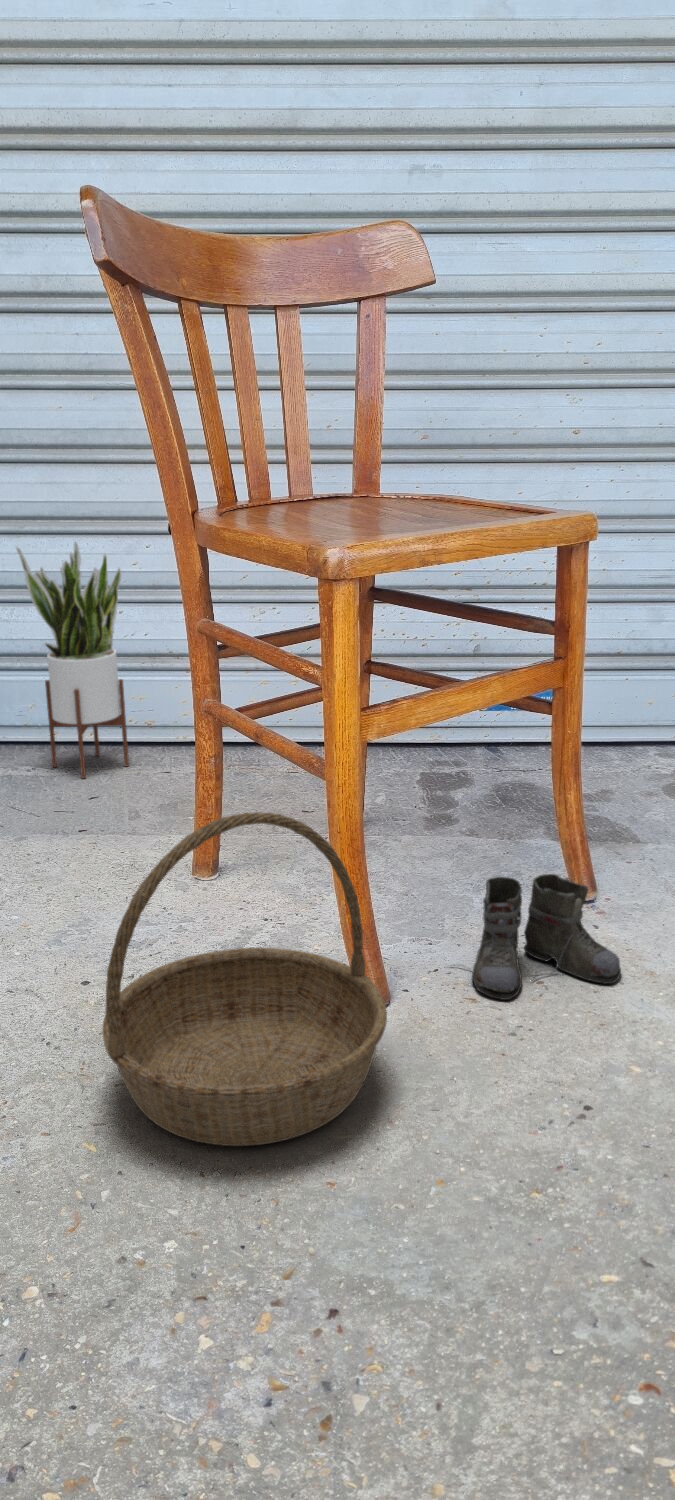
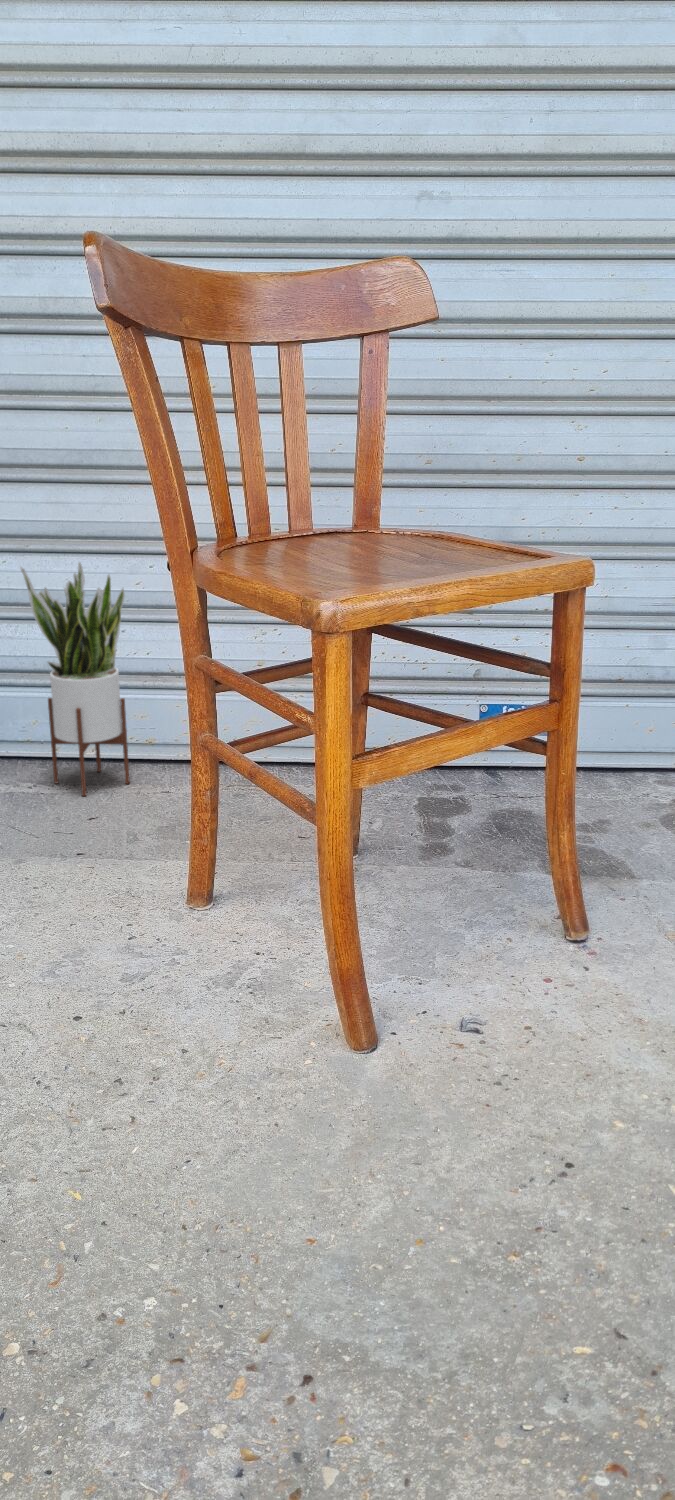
basket: present [102,812,387,1146] -> none [90,867,371,1197]
boots: present [472,874,621,1000] -> none [434,918,607,1045]

